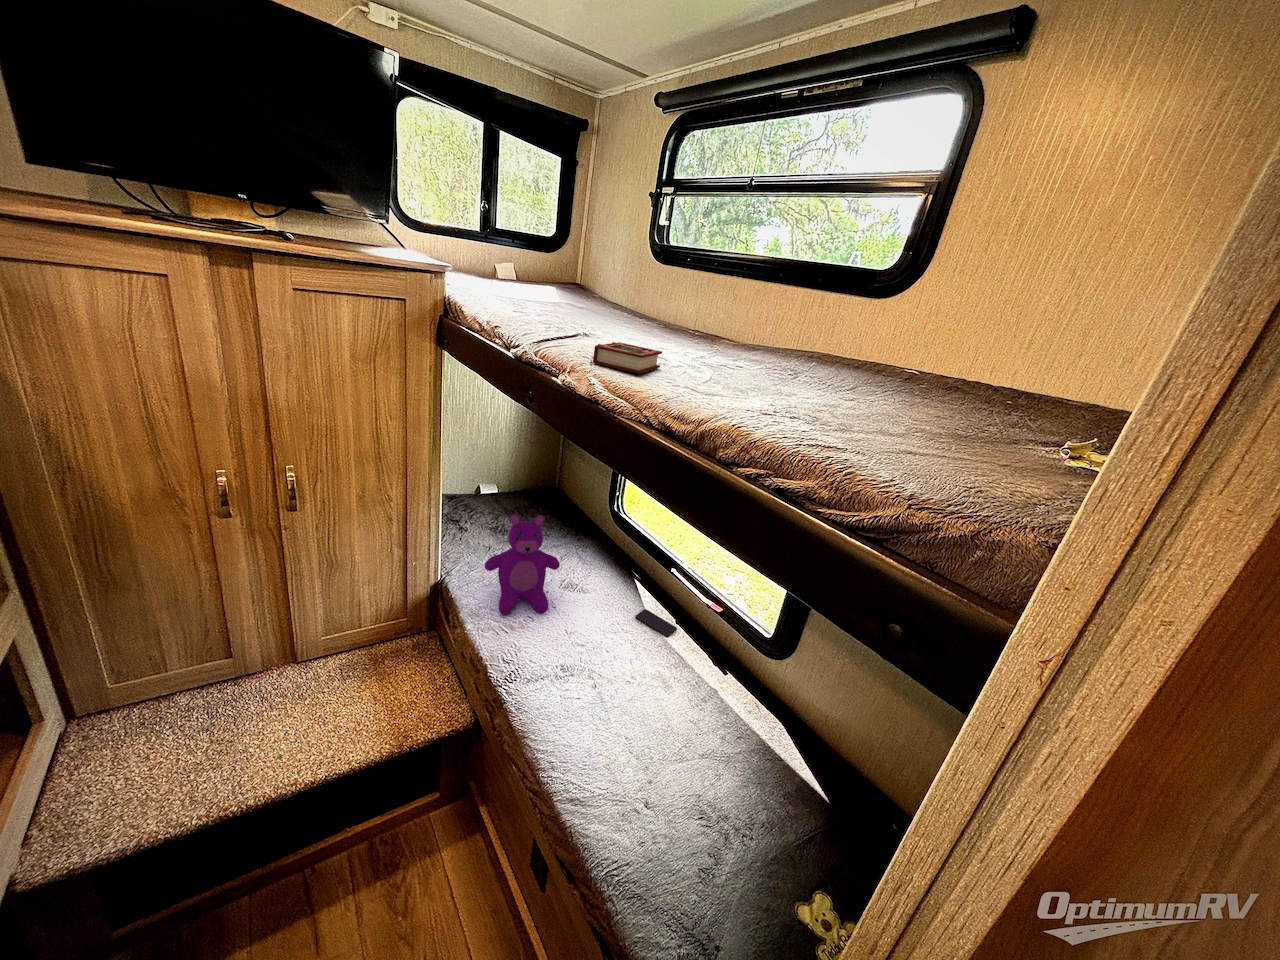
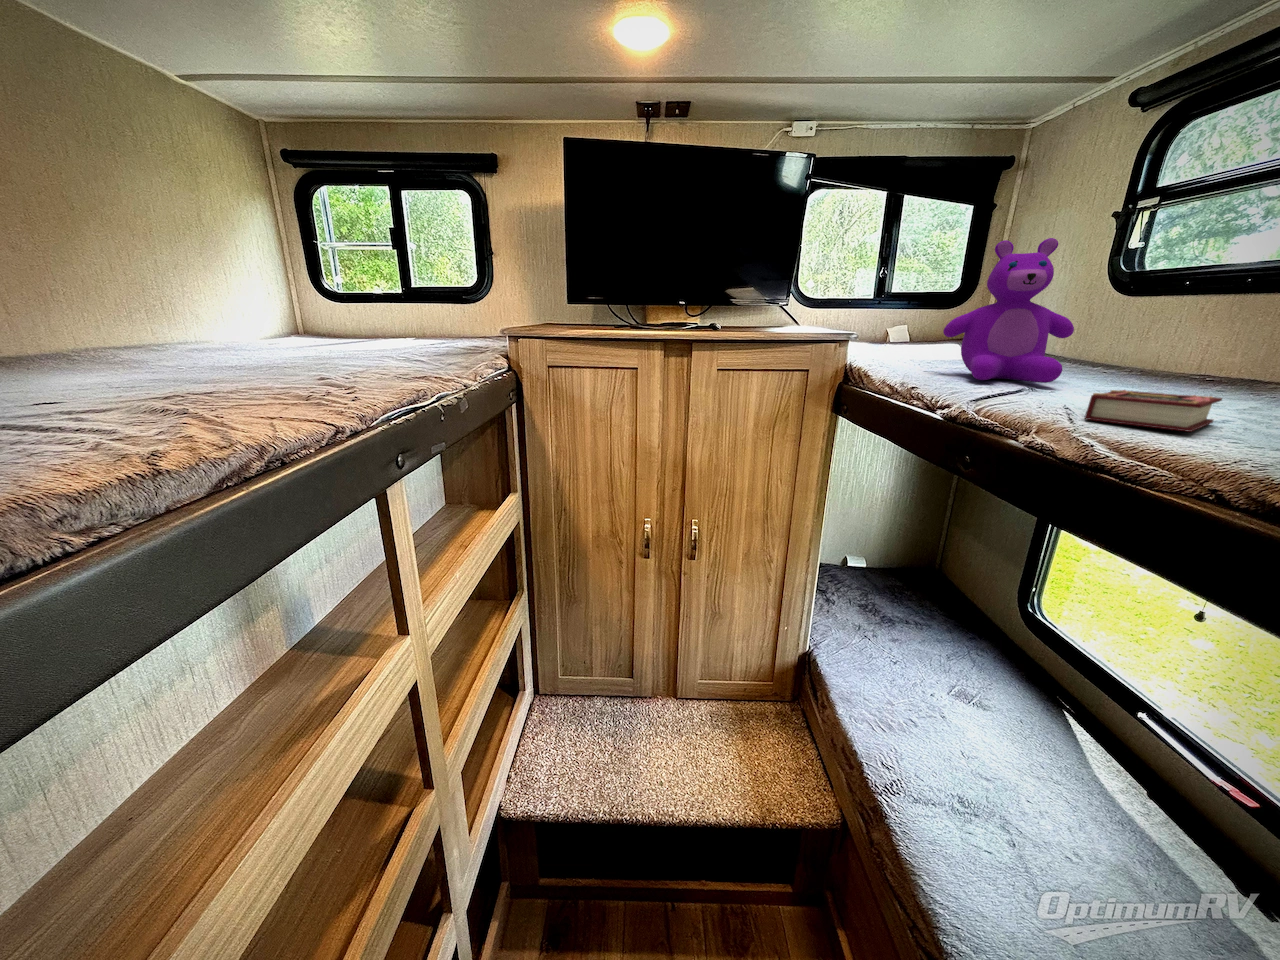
teddy bear: present [485,514,560,615] -> present [943,238,1074,383]
smartphone: present [635,609,677,637] -> none [1090,776,1186,843]

